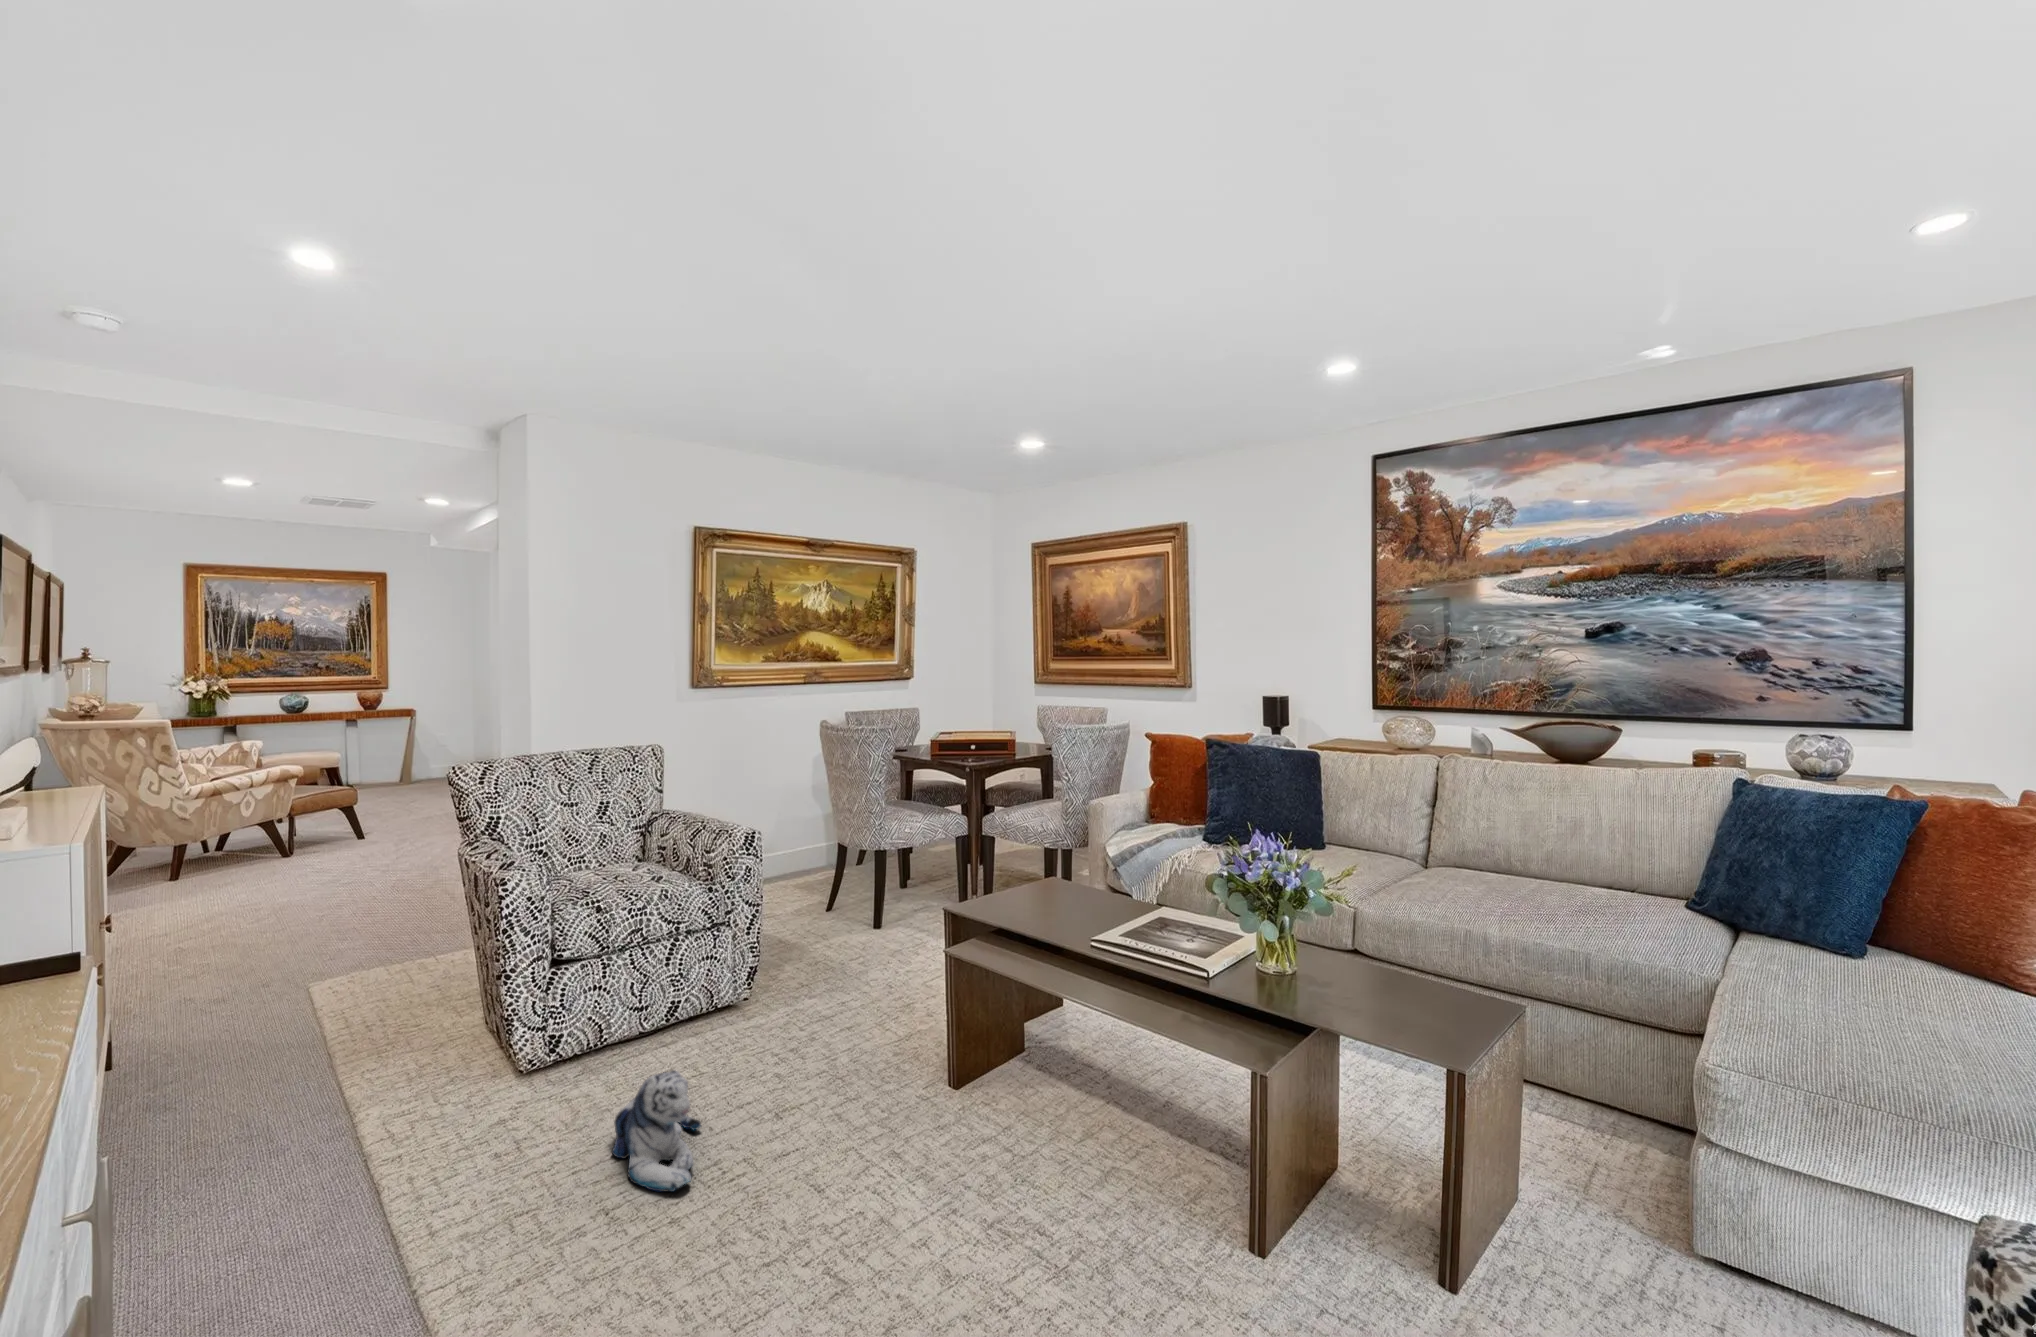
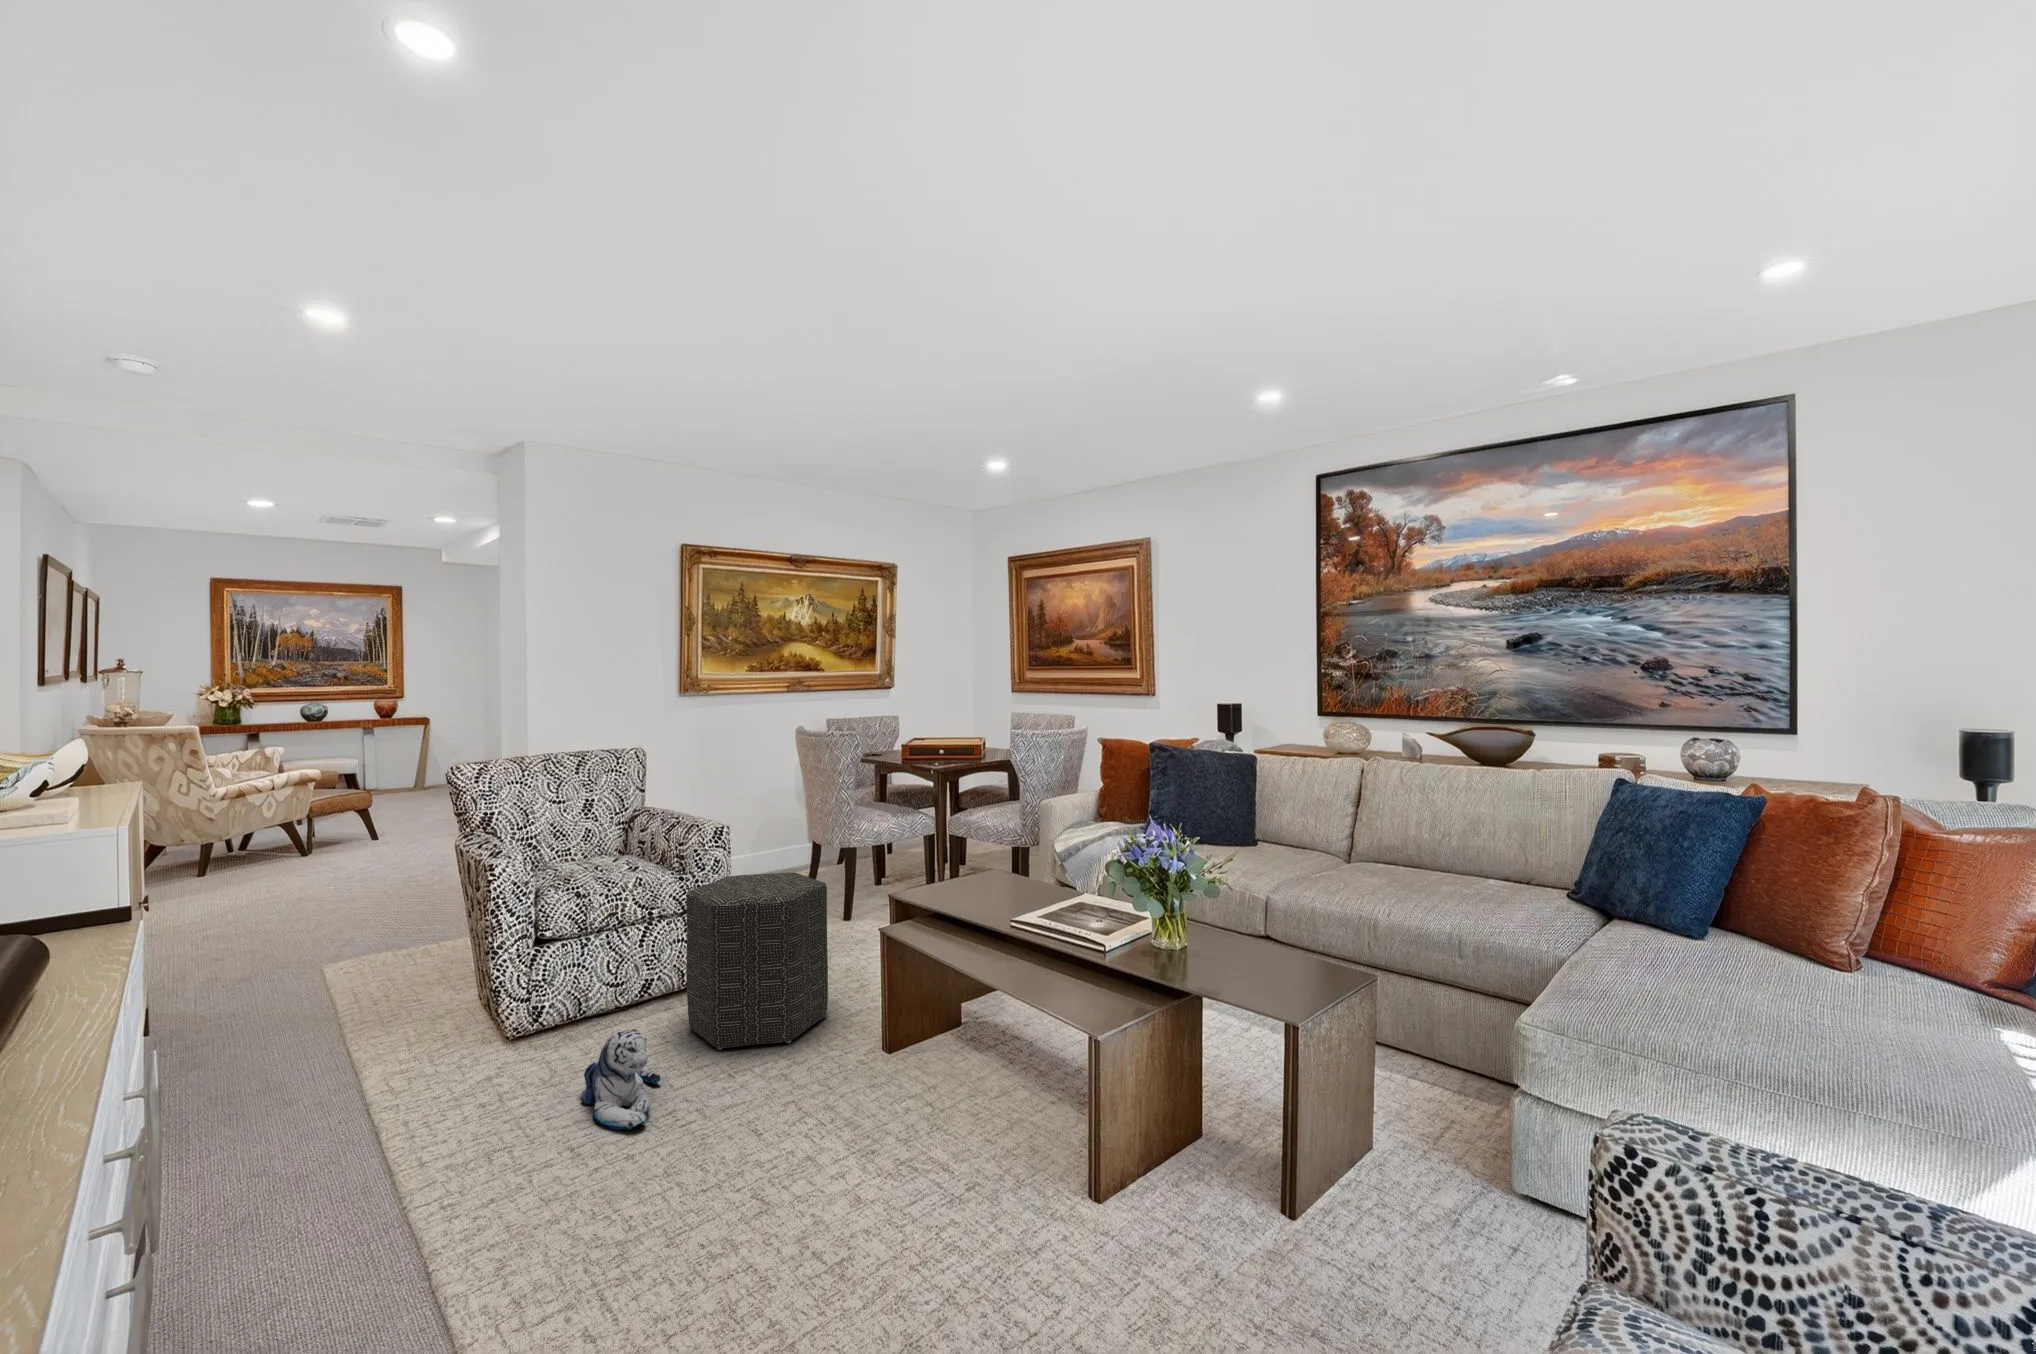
ottoman: none [722,883,877,1086] -> present [686,873,828,1050]

